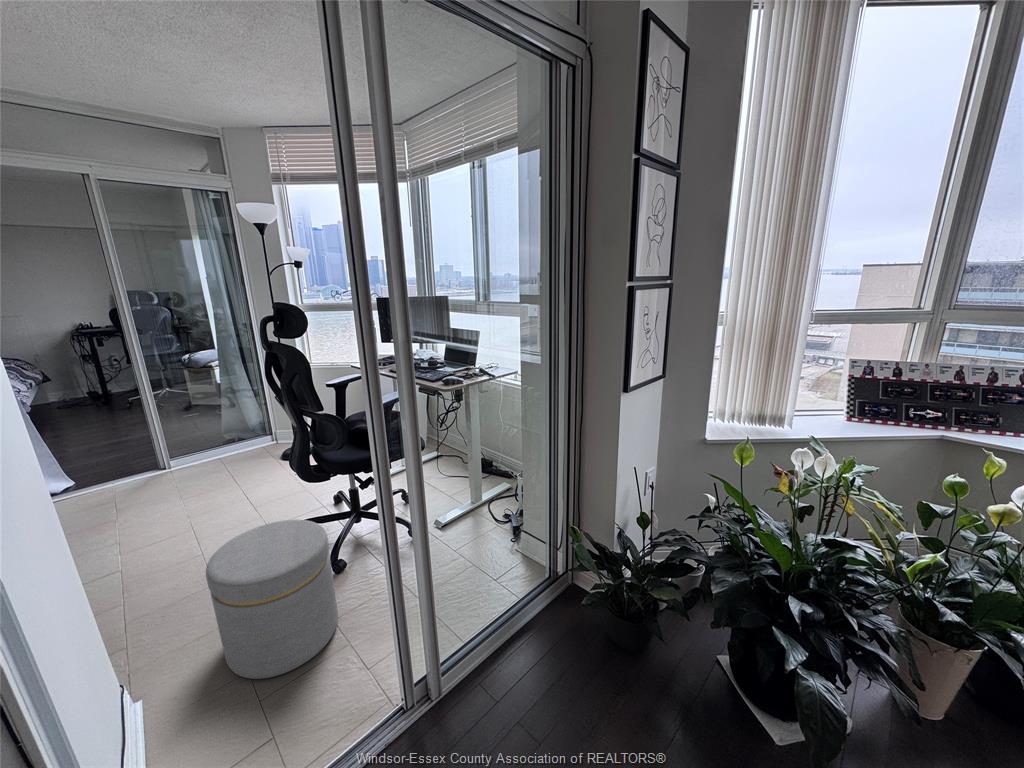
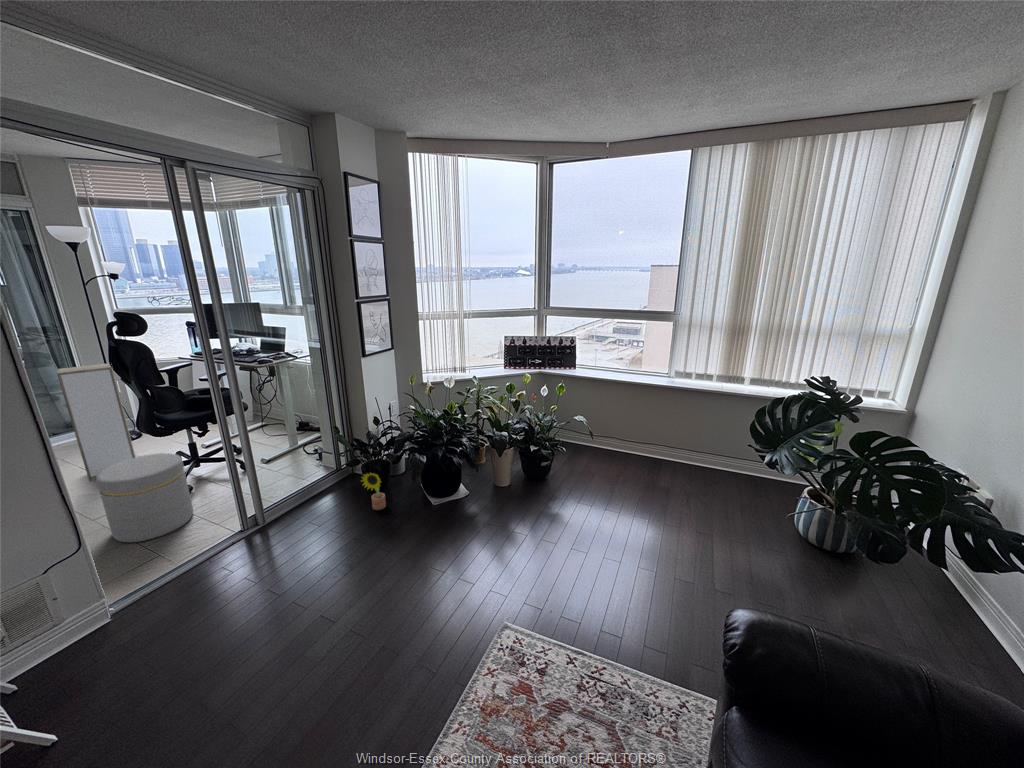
storage cabinet: none [214,369,296,521] -> present [57,364,135,481]
decorative plant: none [619,645,670,714] -> present [362,473,386,510]

